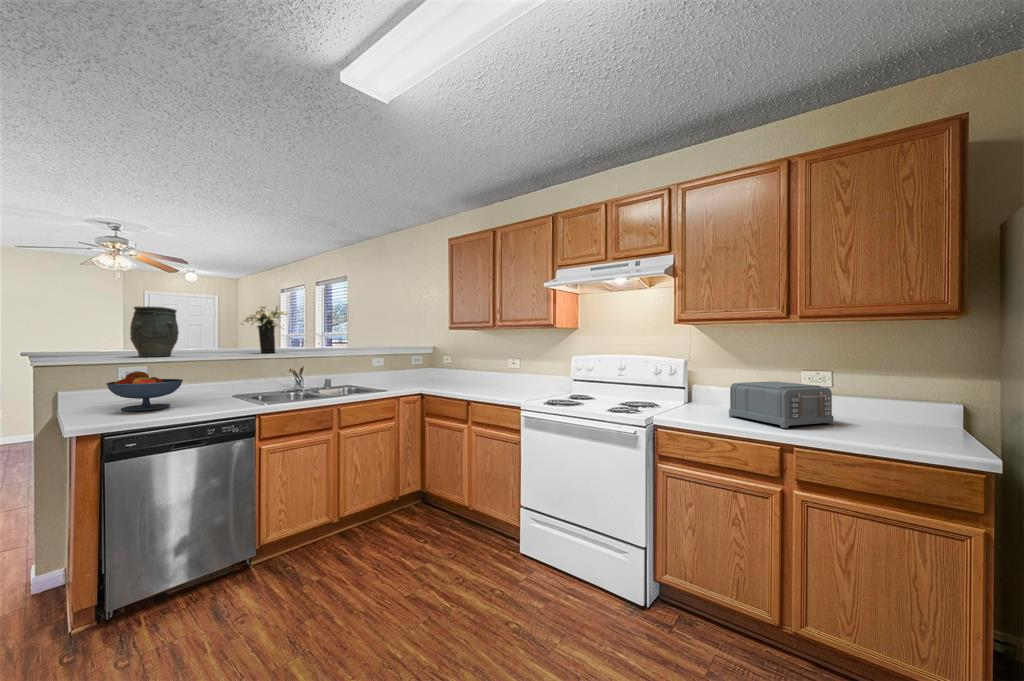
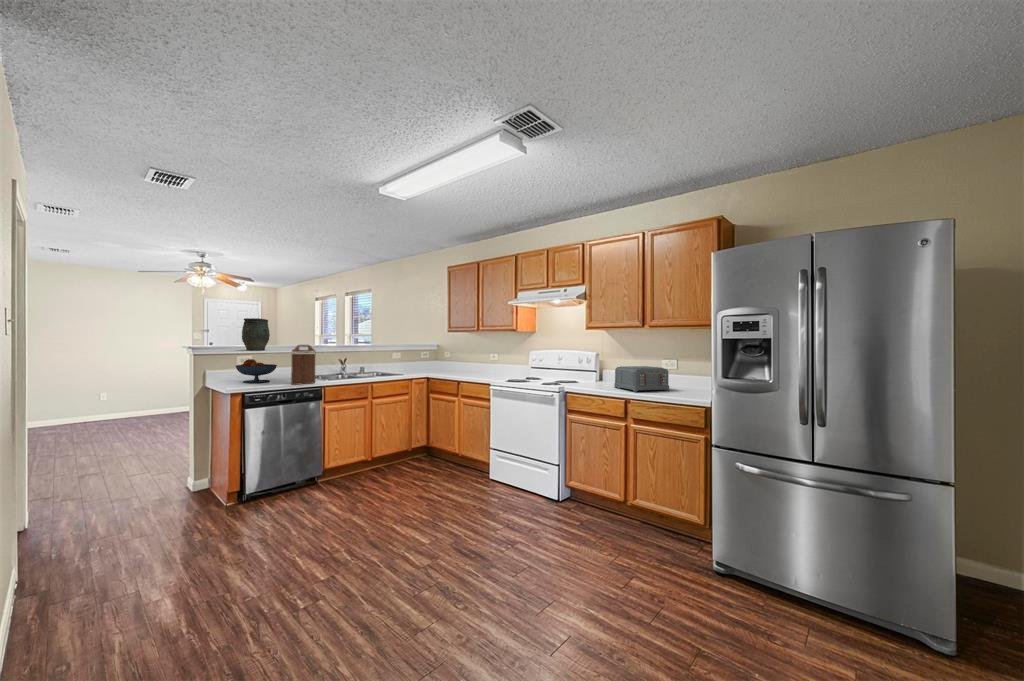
flower arrangement: present [240,306,288,353] -> none [304,316,336,349]
cutting board: none [202,348,245,414] -> present [291,345,315,385]

